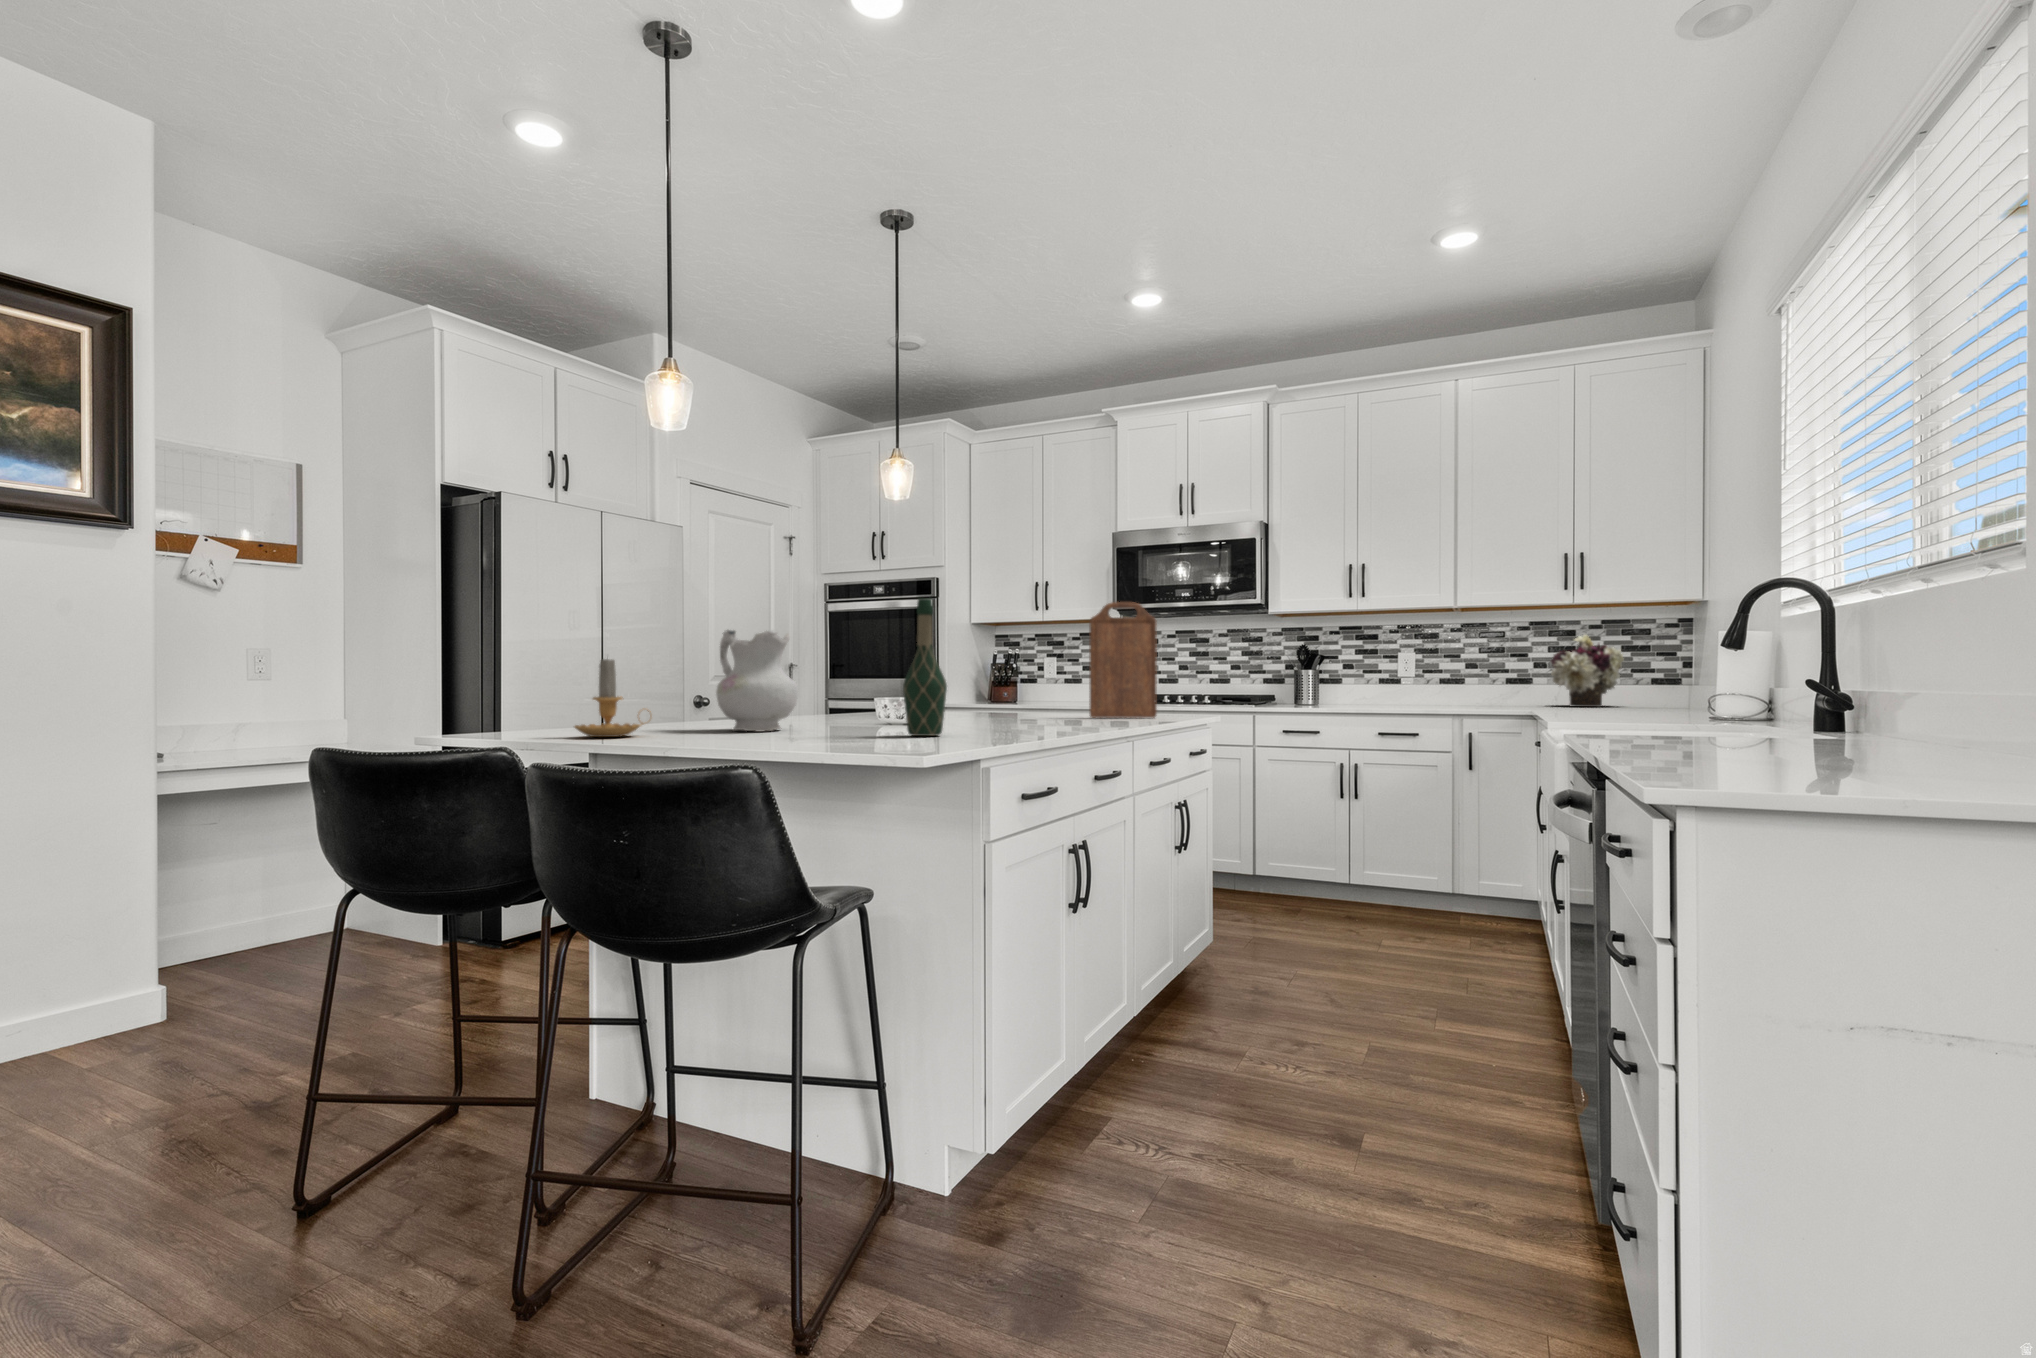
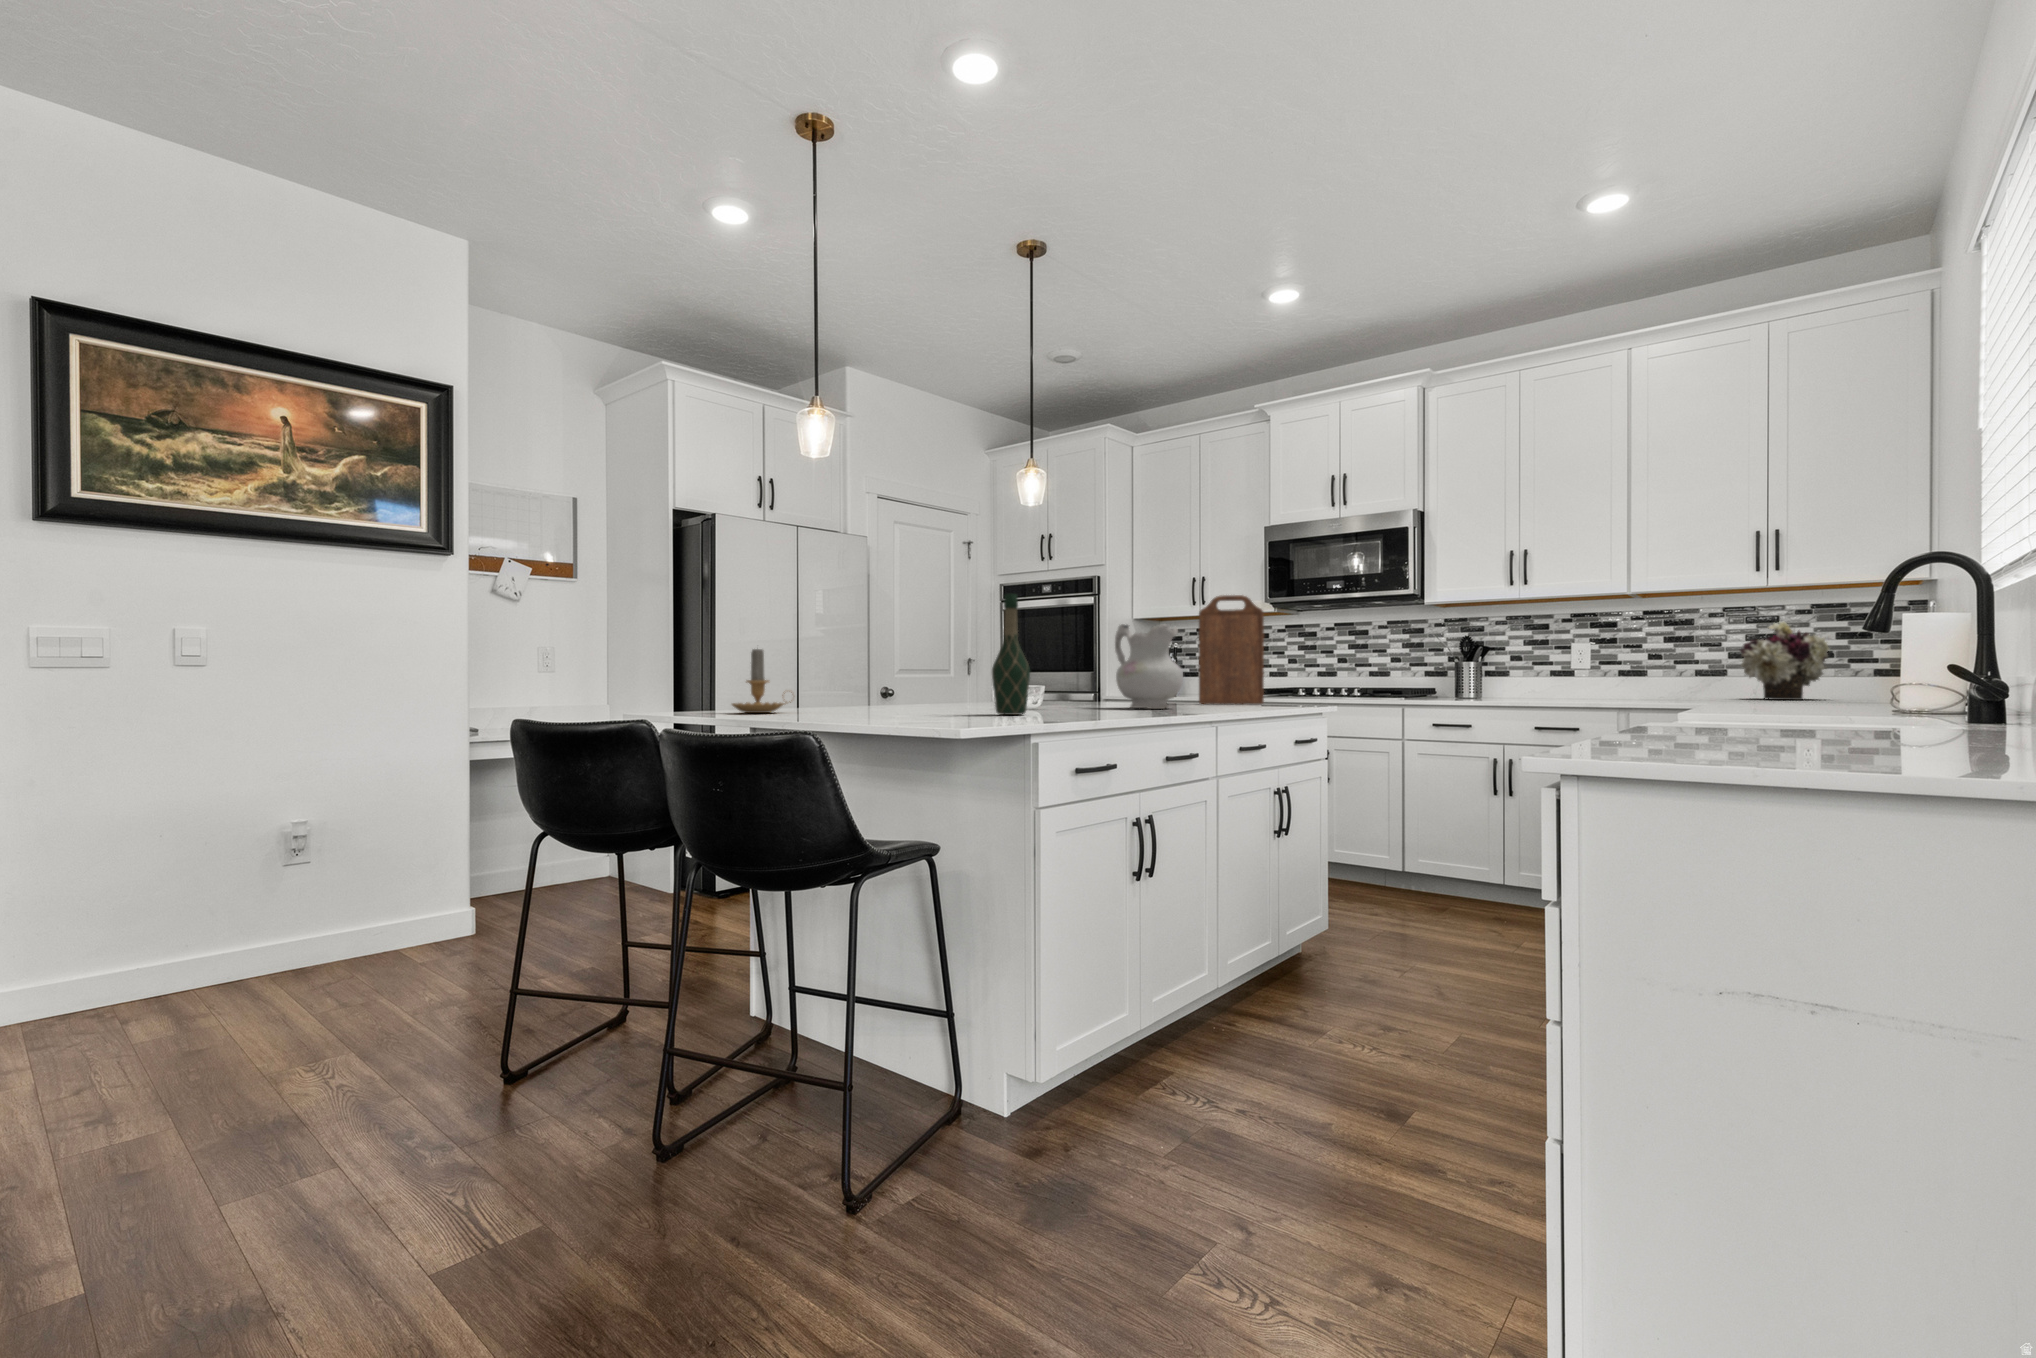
ceramic pitcher: present [716,630,798,732] -> present [1115,624,1183,709]

